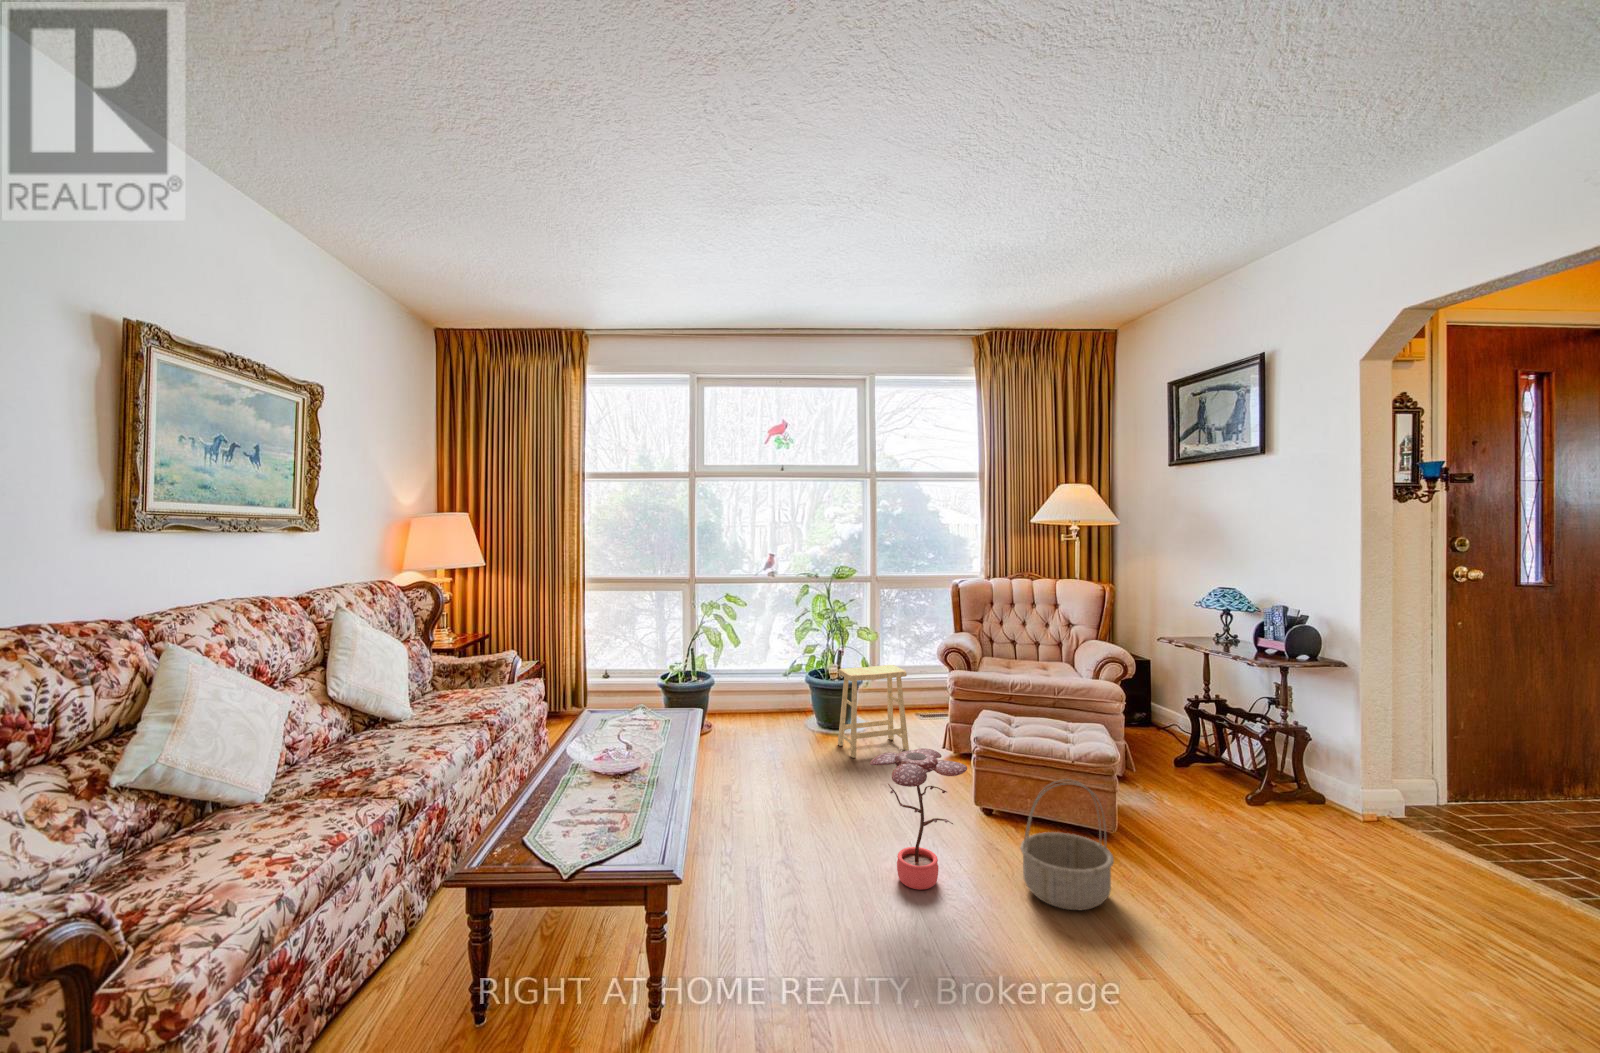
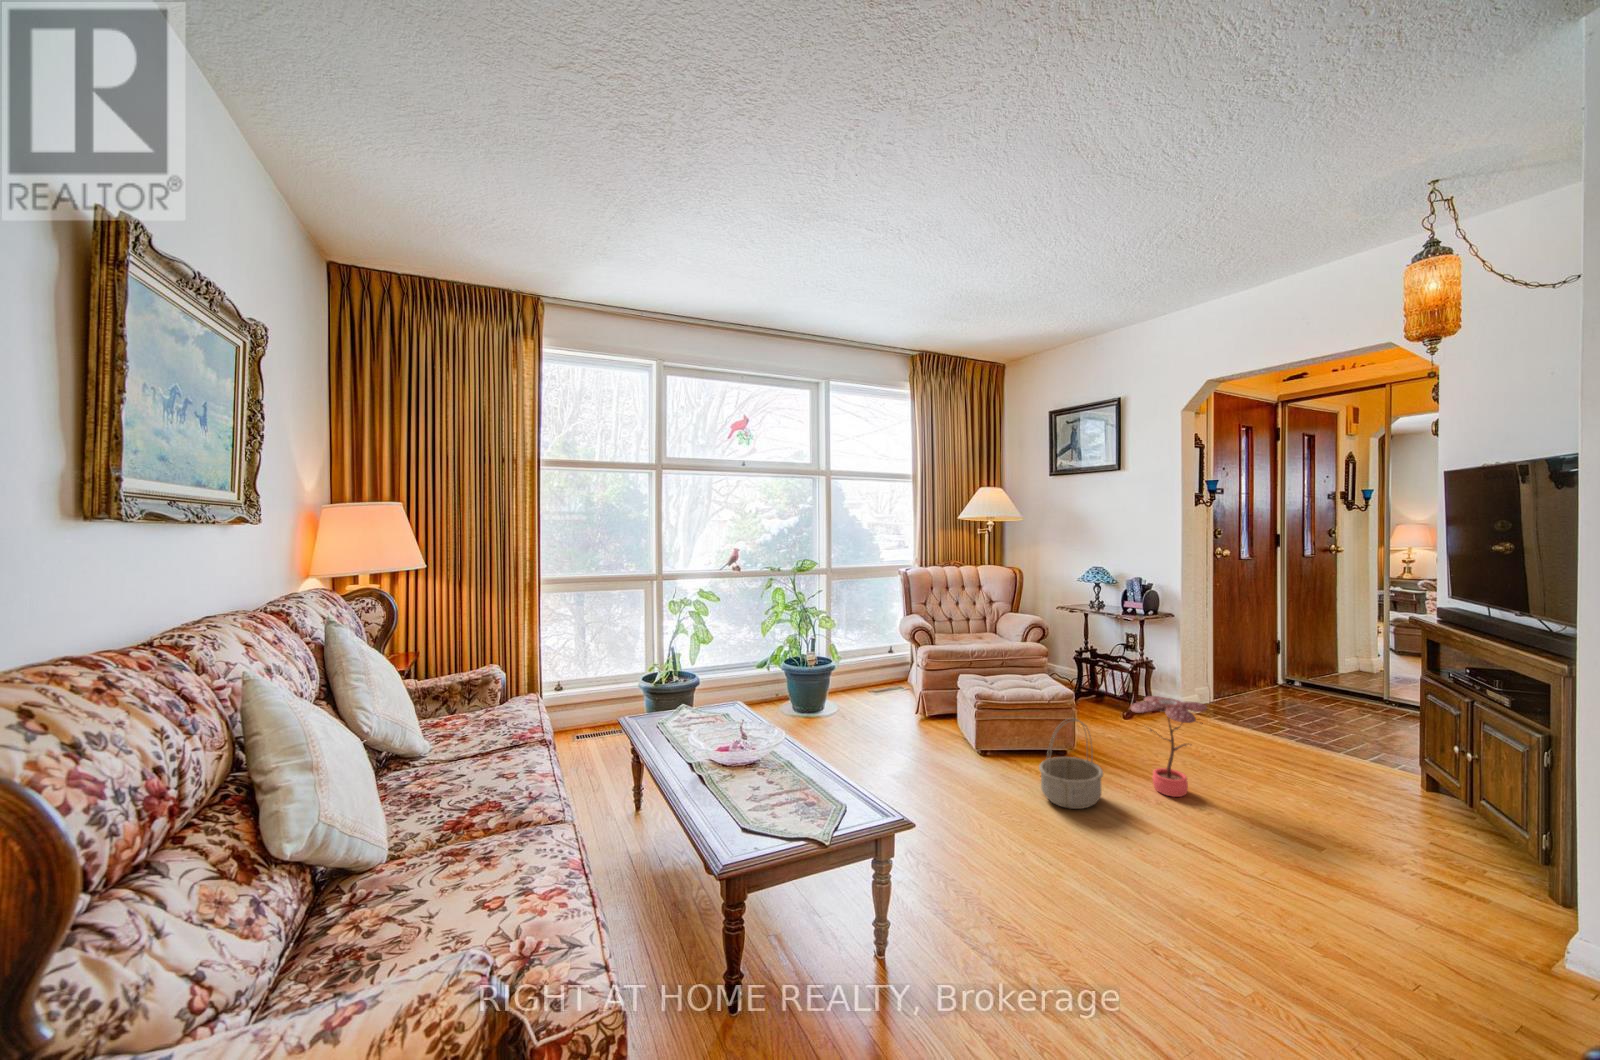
footstool: present [838,665,909,758] -> none [826,647,885,728]
potted plant: present [870,748,967,890] -> present [1131,696,1207,797]

